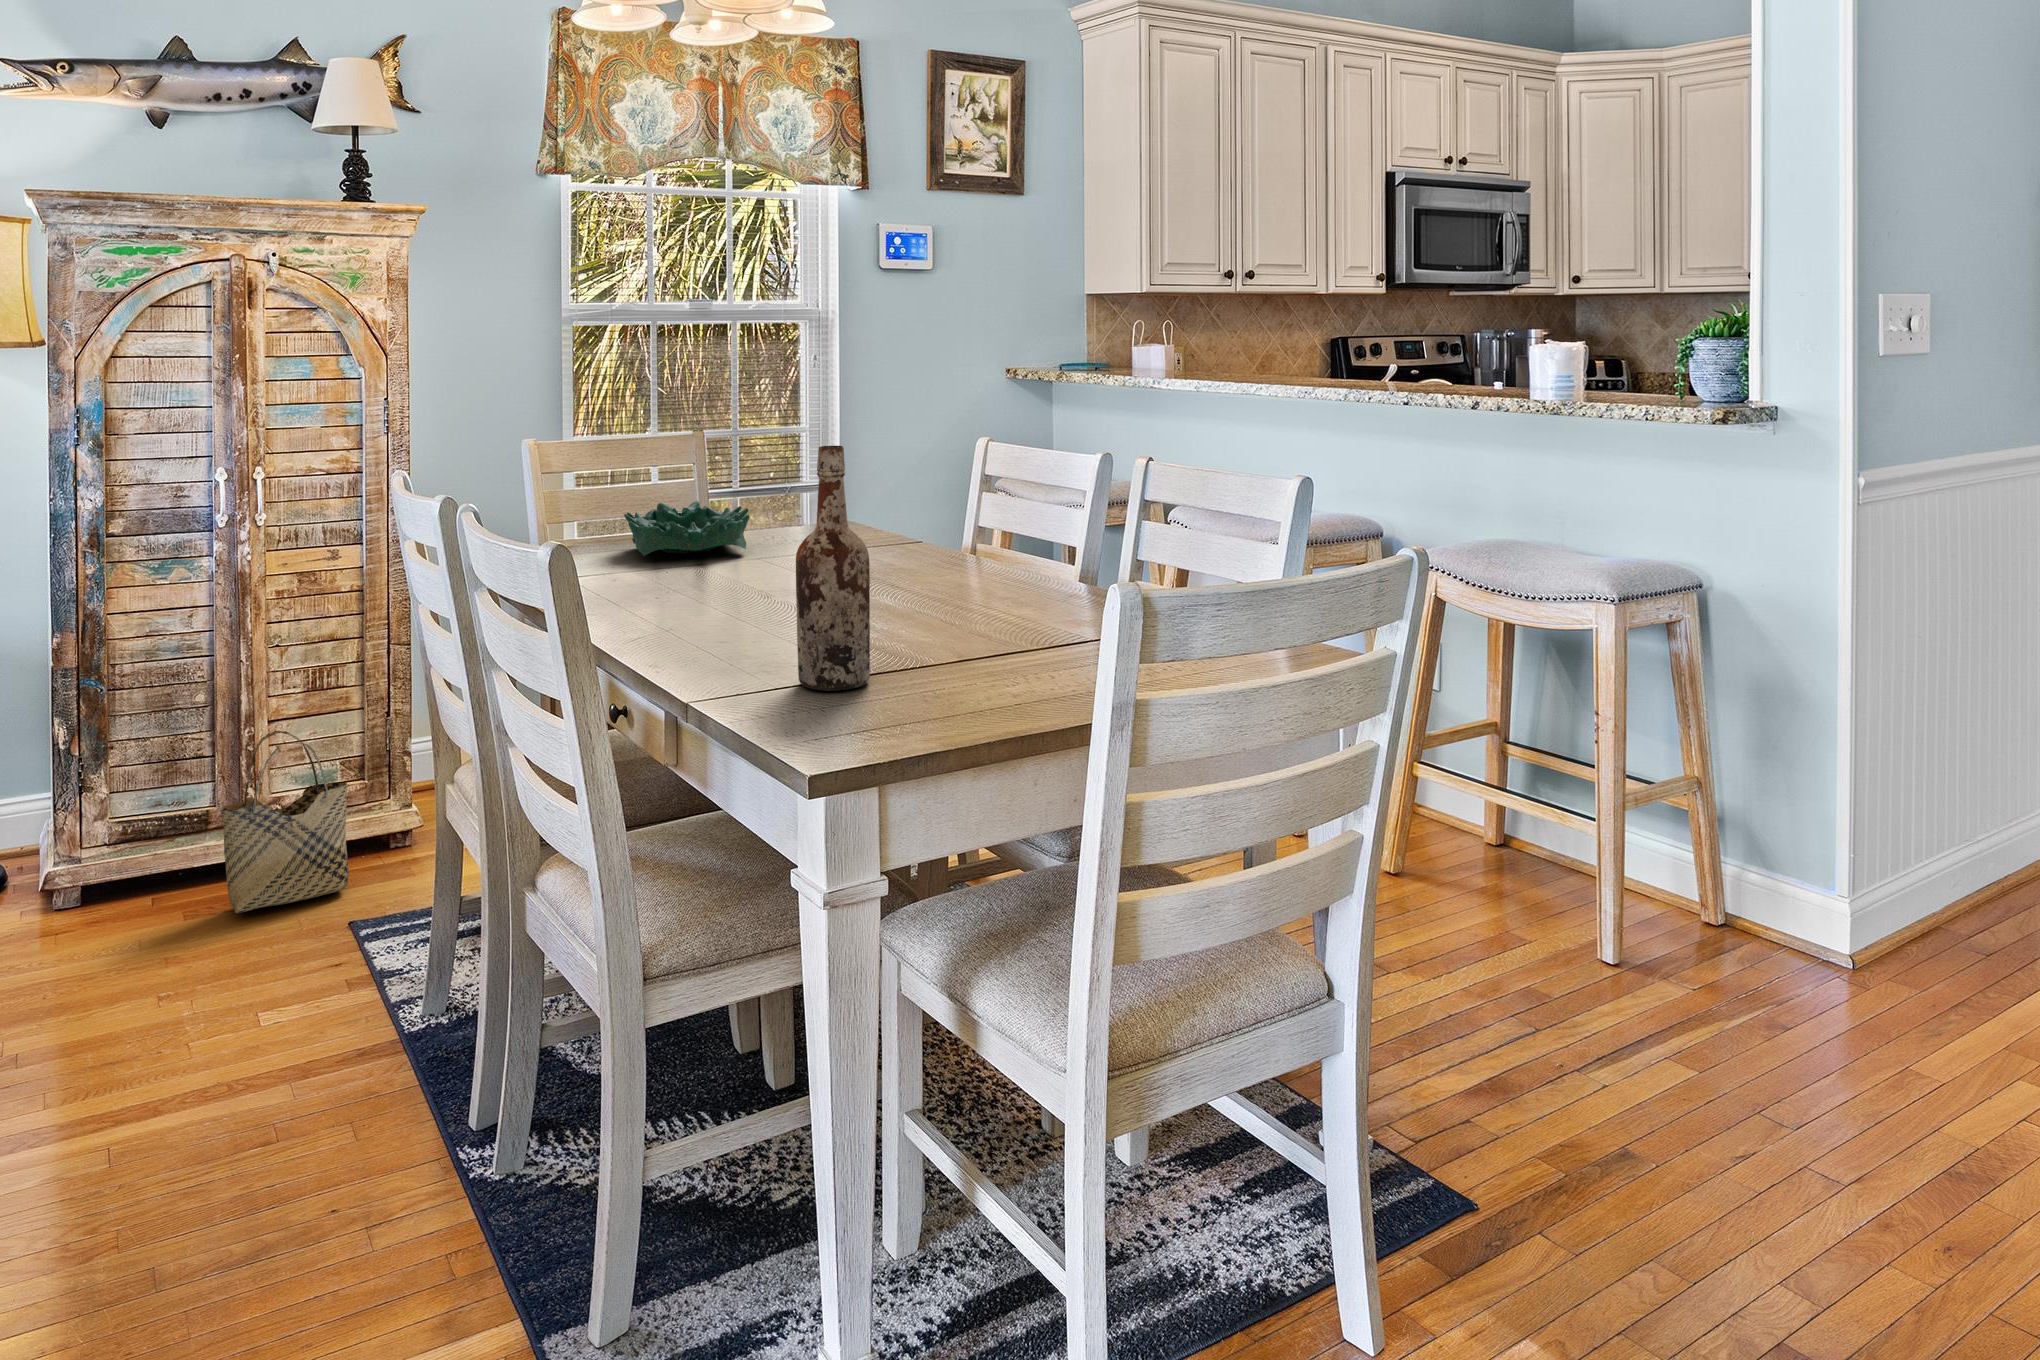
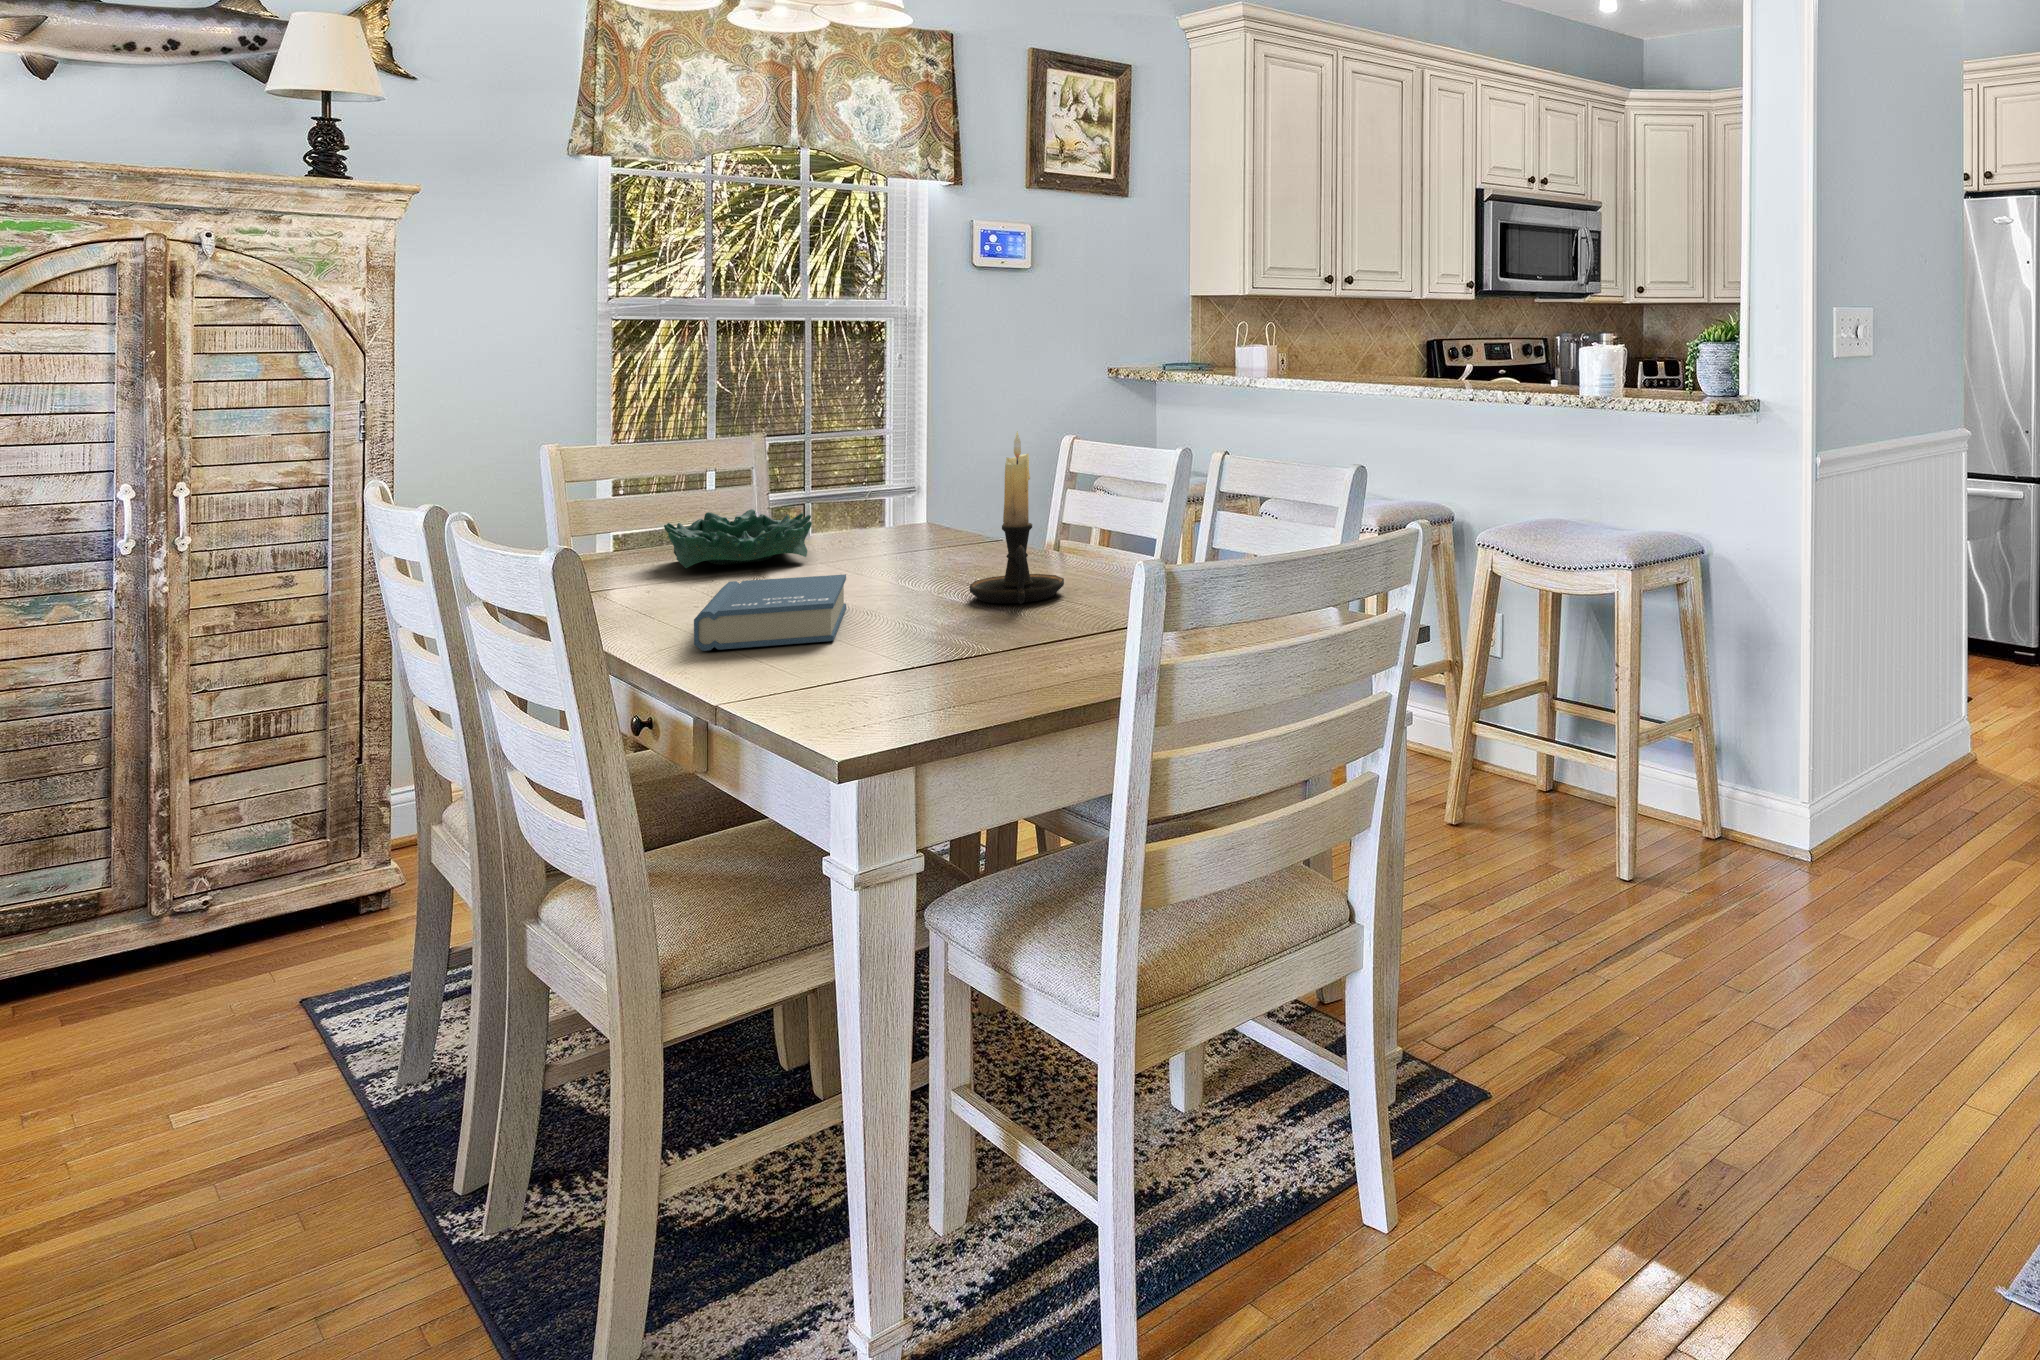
candle holder: none [902,429,993,609] -> present [970,431,1064,604]
wine bottle: present [796,446,870,691] -> none [843,448,922,688]
book: none [659,570,788,640] -> present [694,574,846,651]
woven basket: present [220,731,349,913] -> none [115,791,301,1009]

